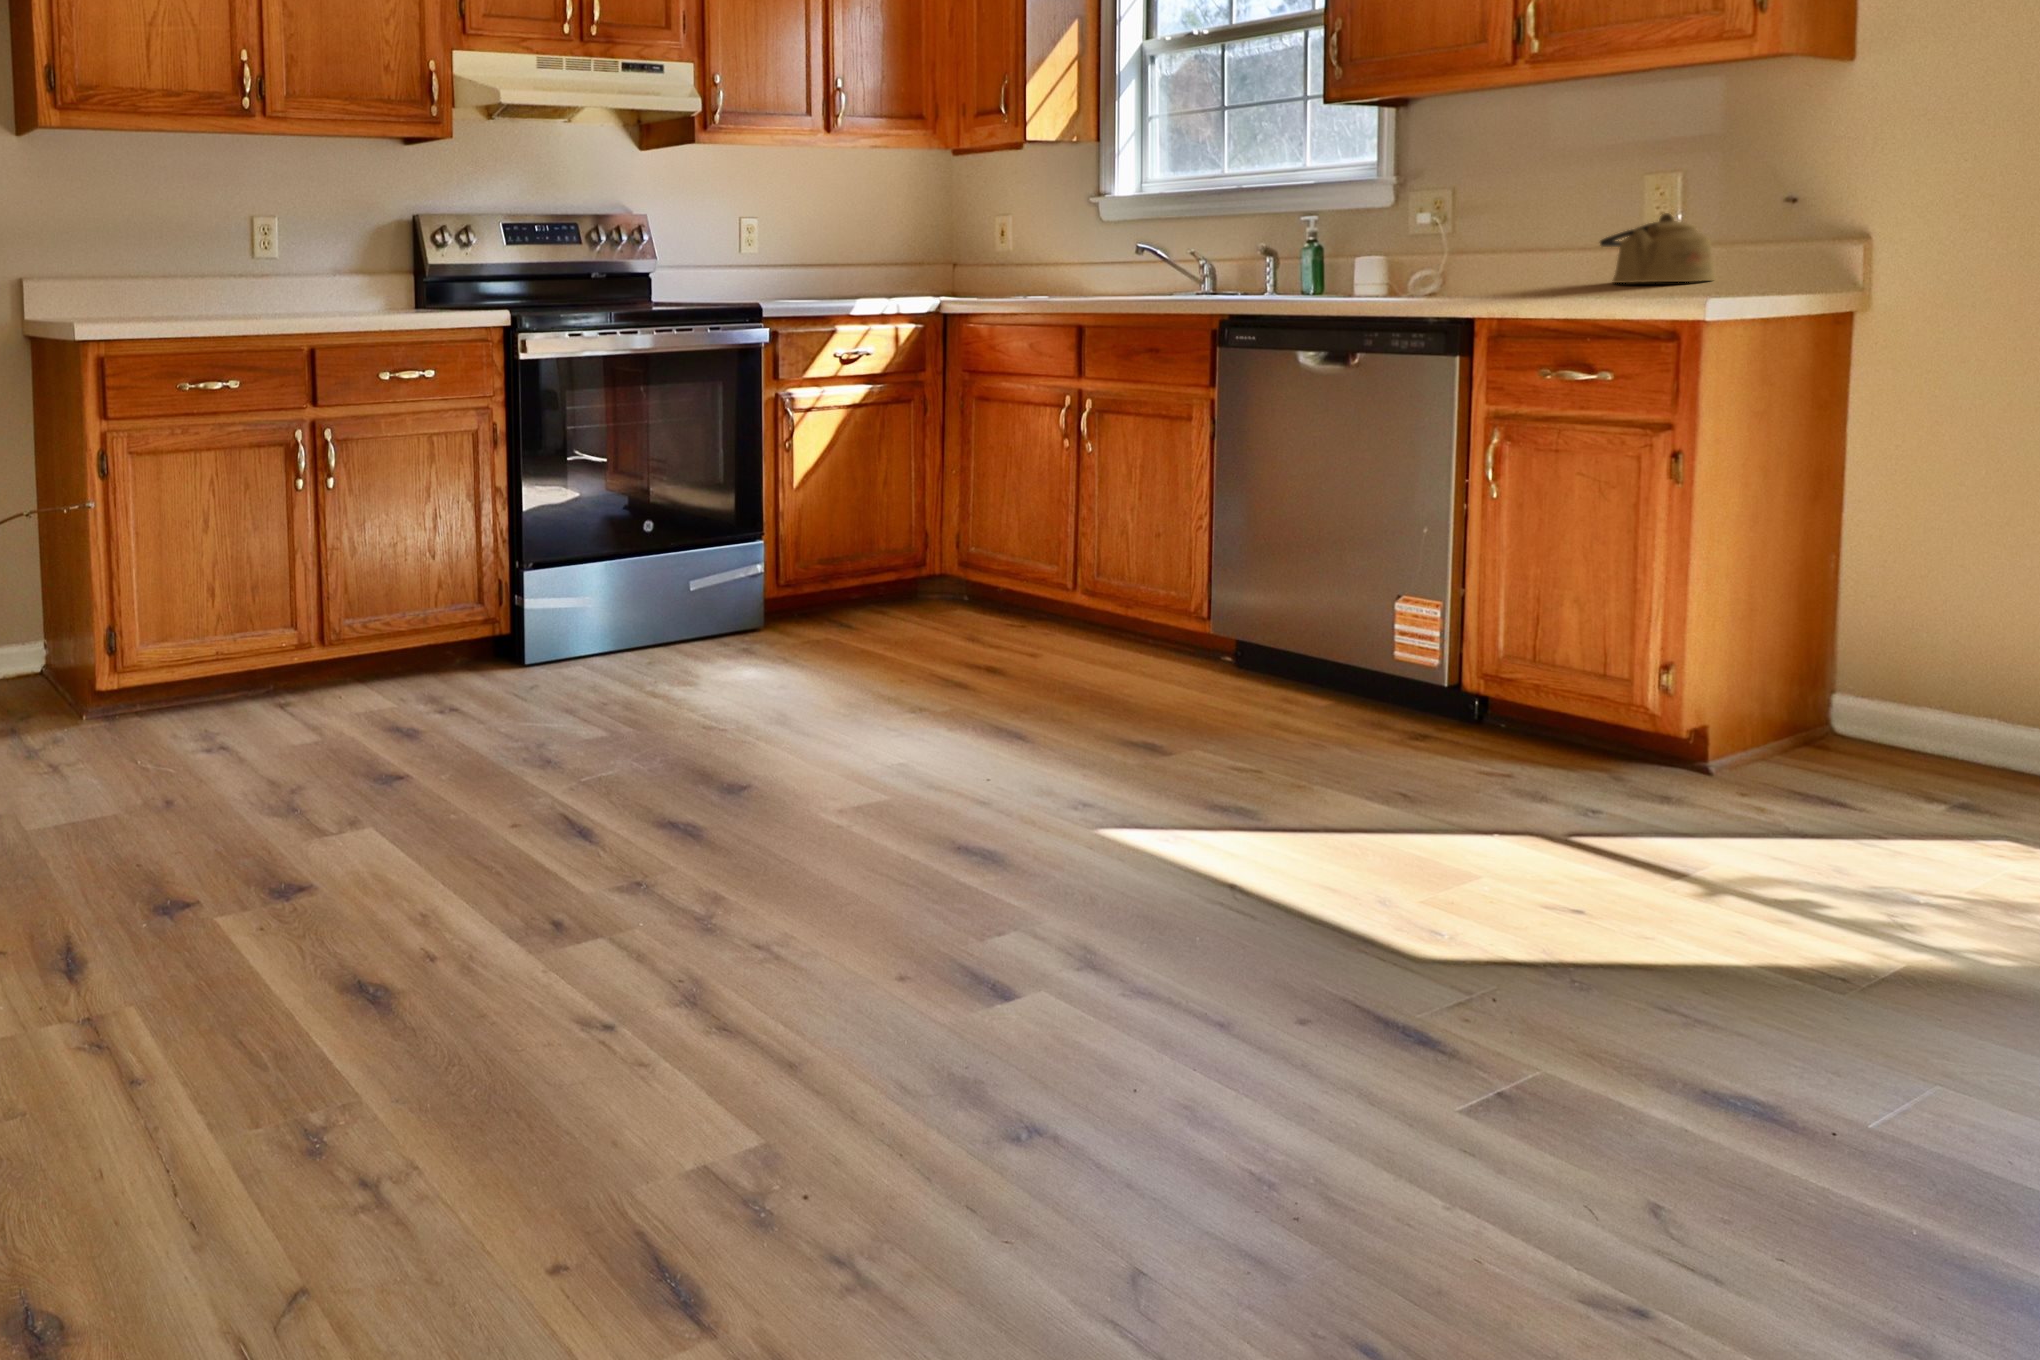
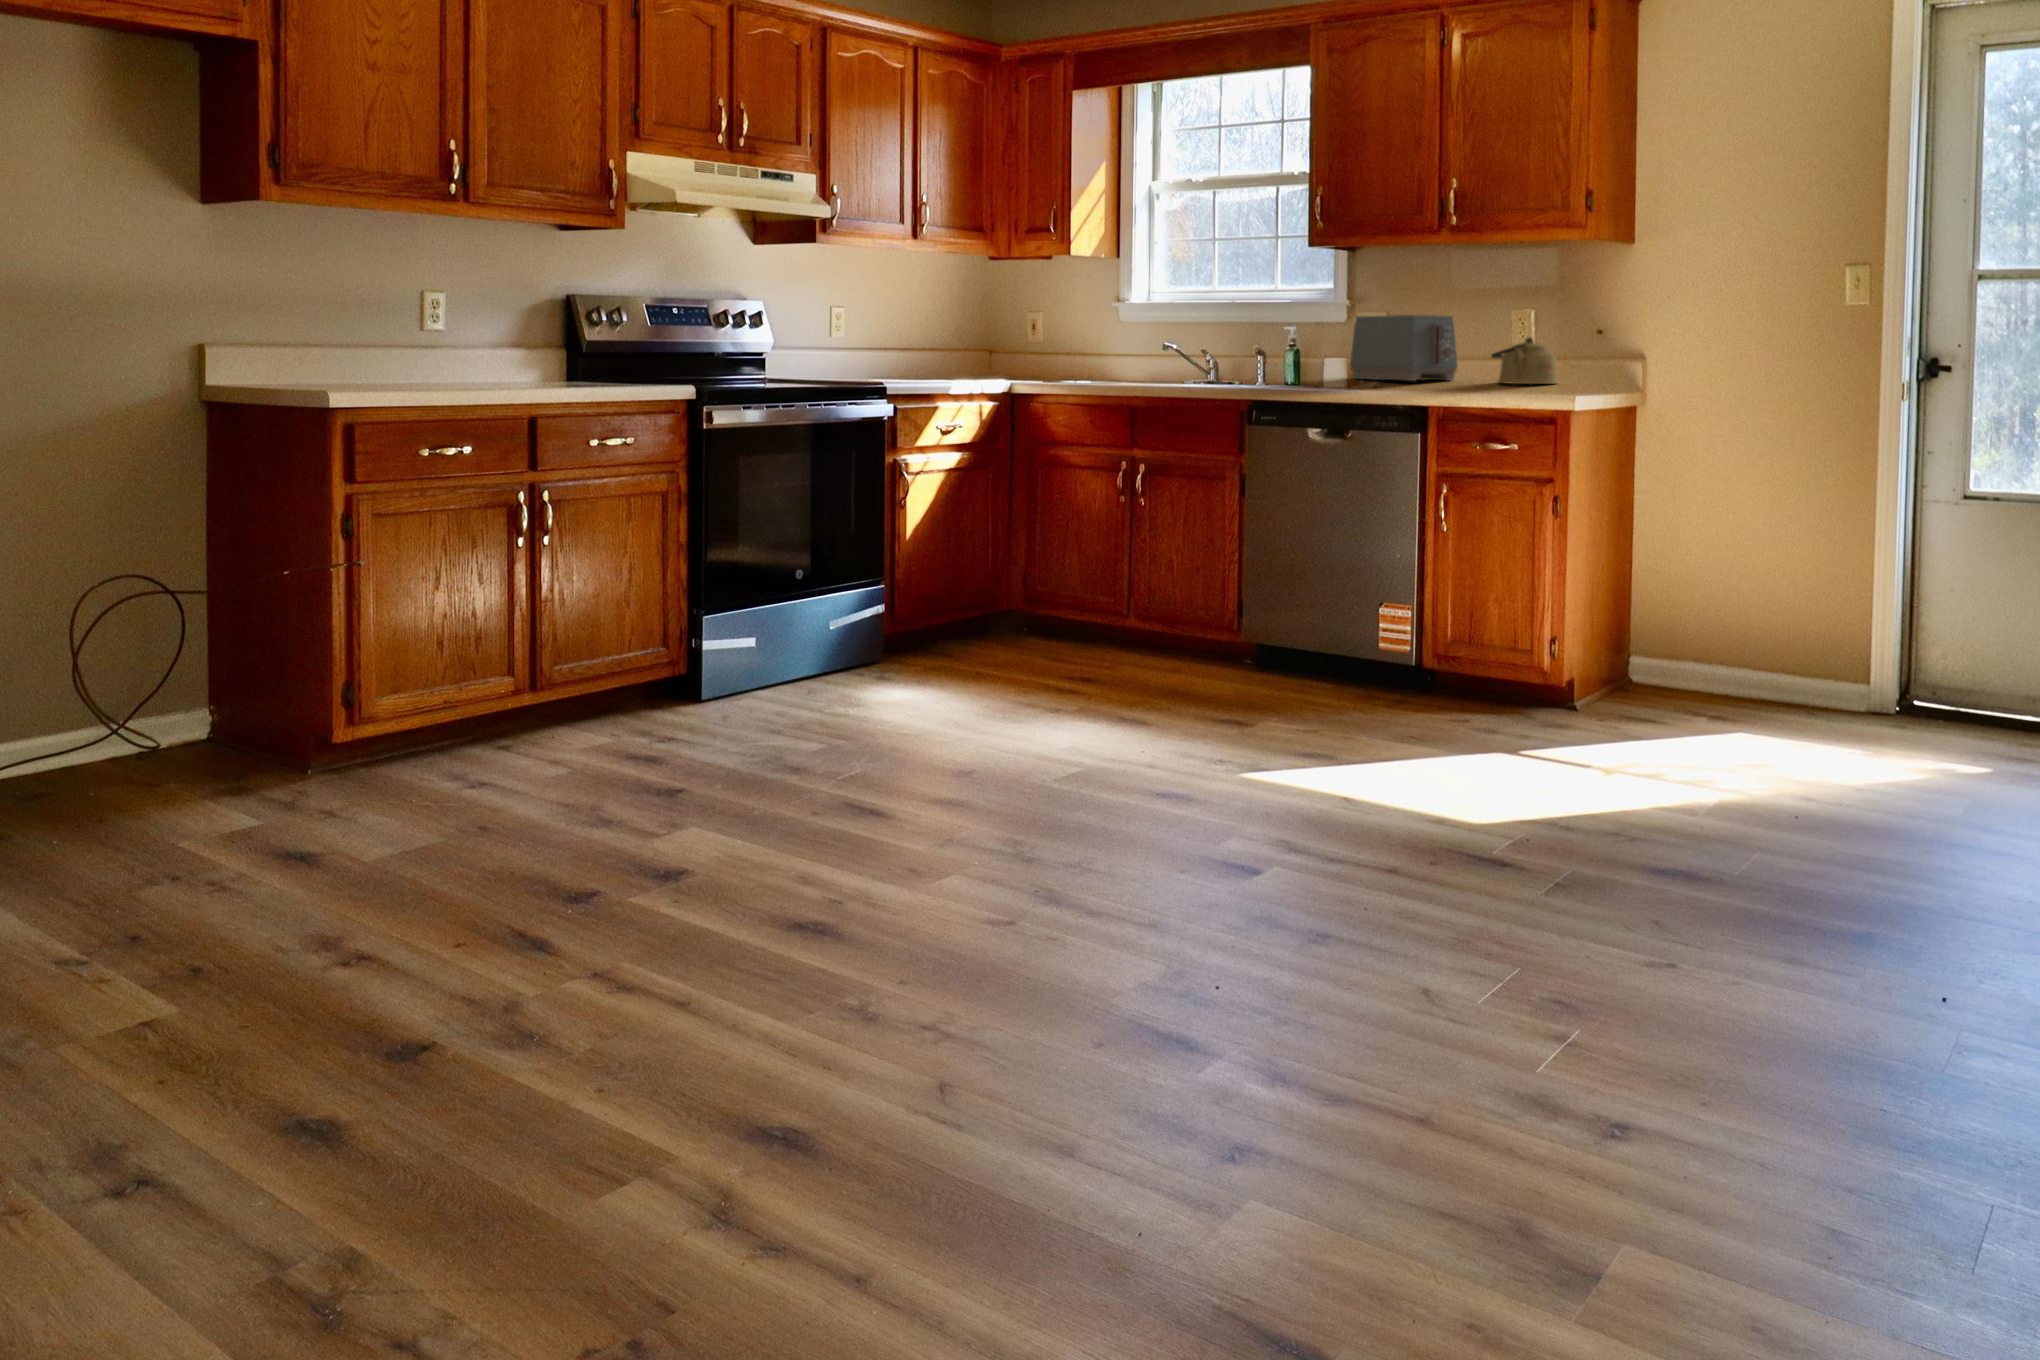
toaster: none [1392,188,1554,283] -> present [1350,315,1458,381]

